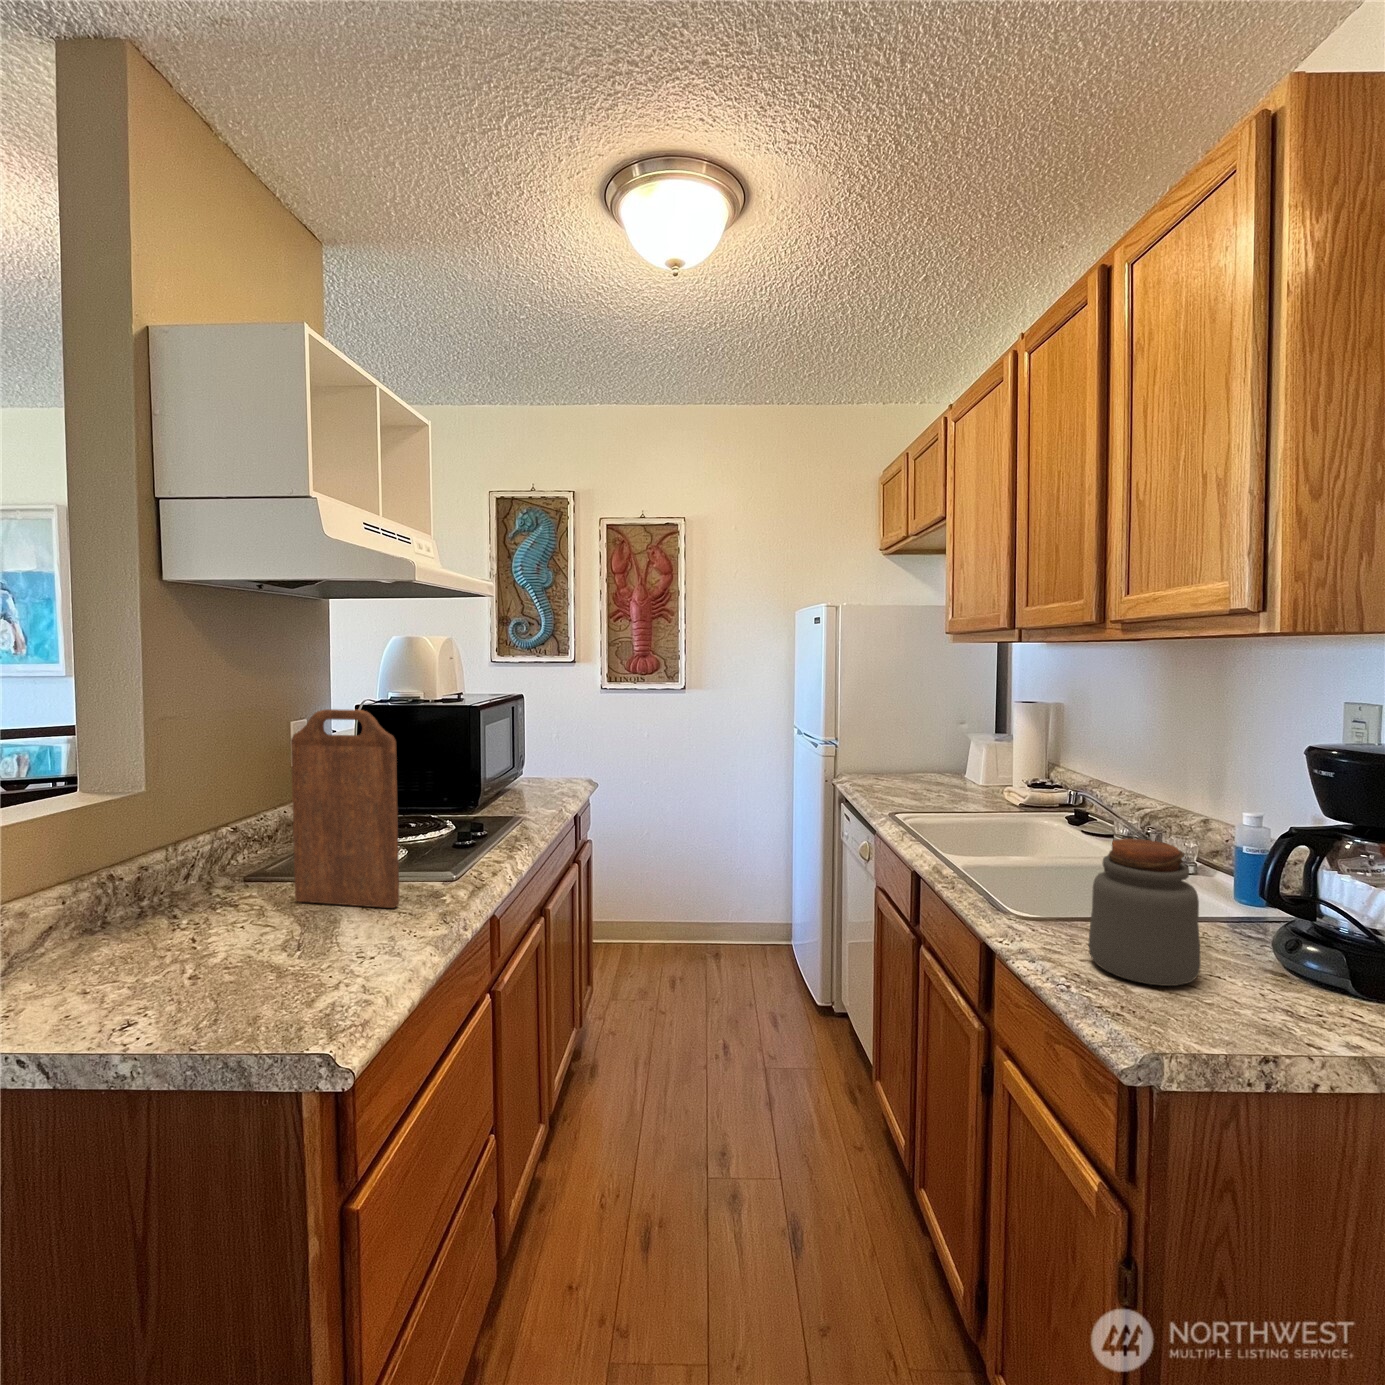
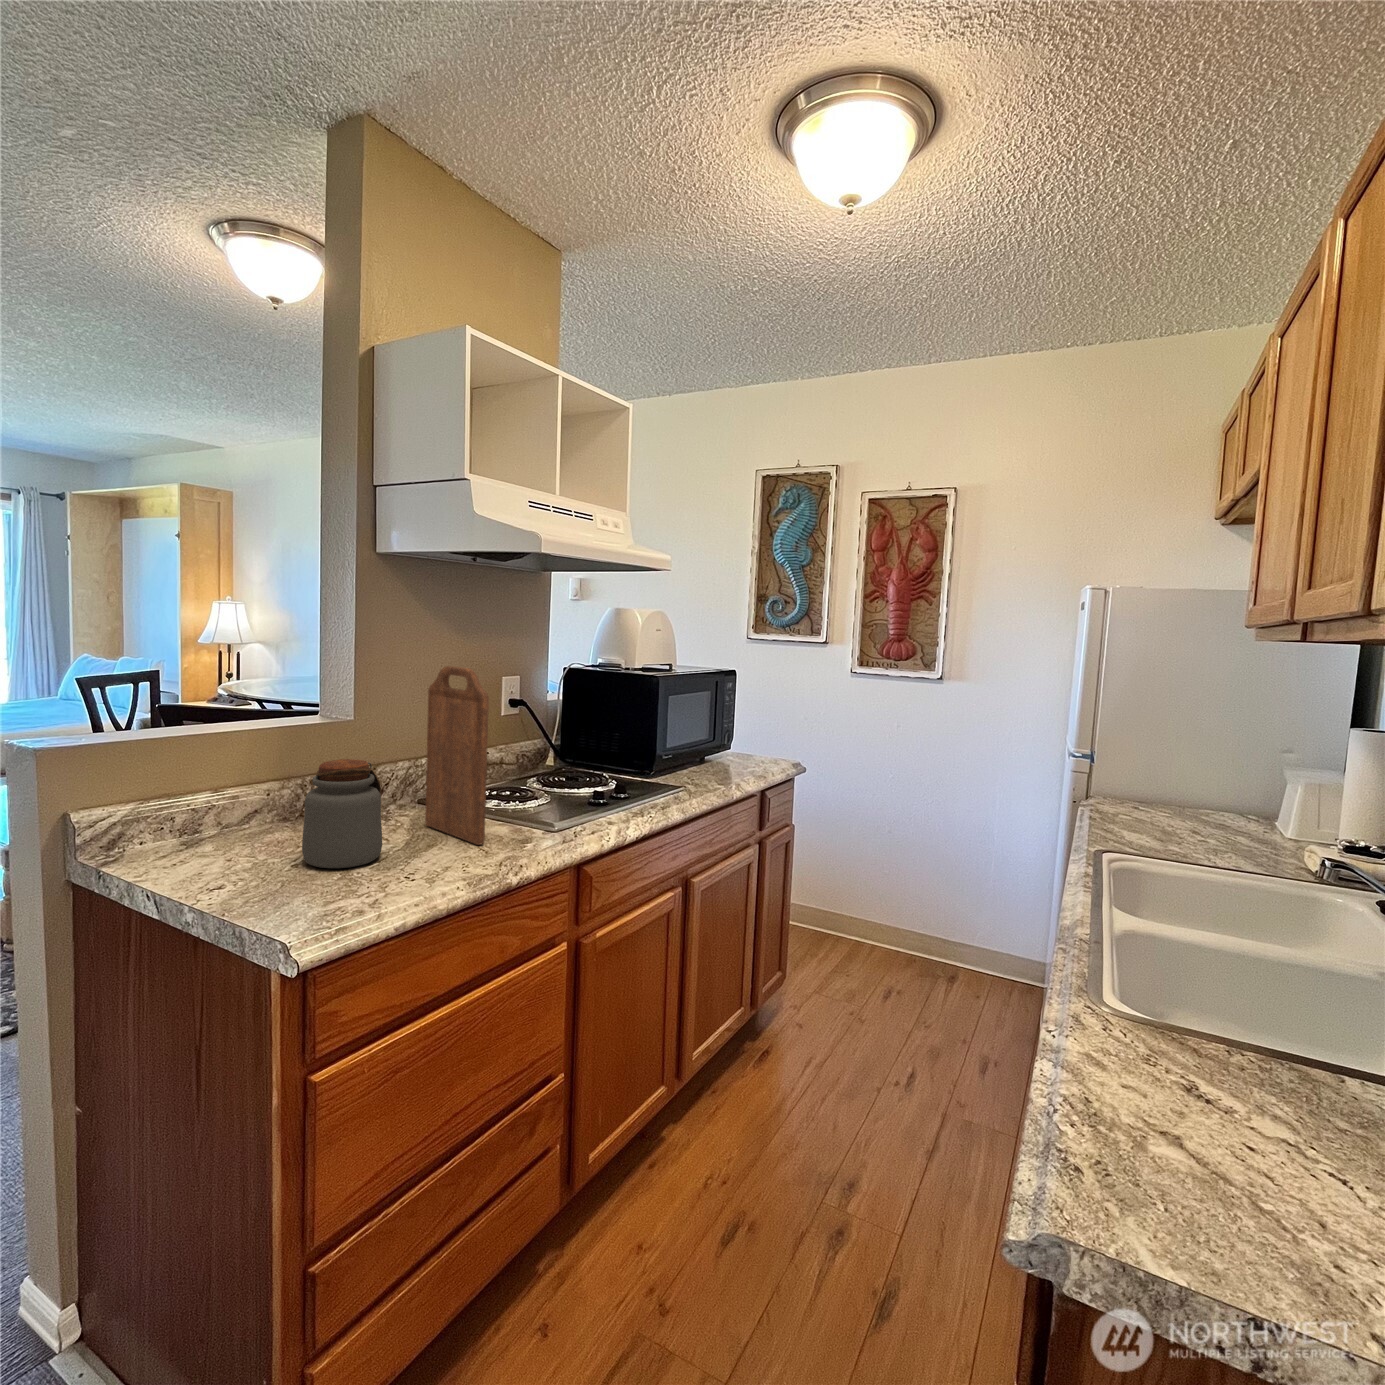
jar: present [1088,839,1201,986] -> present [302,759,382,868]

